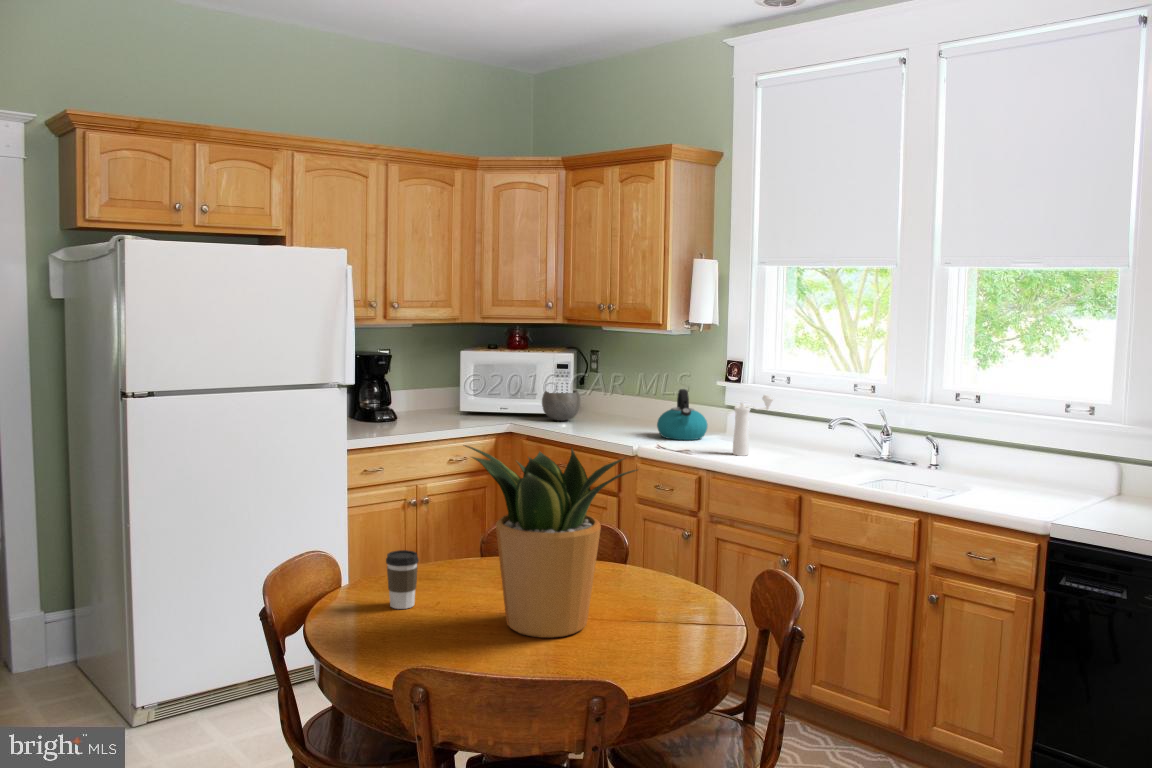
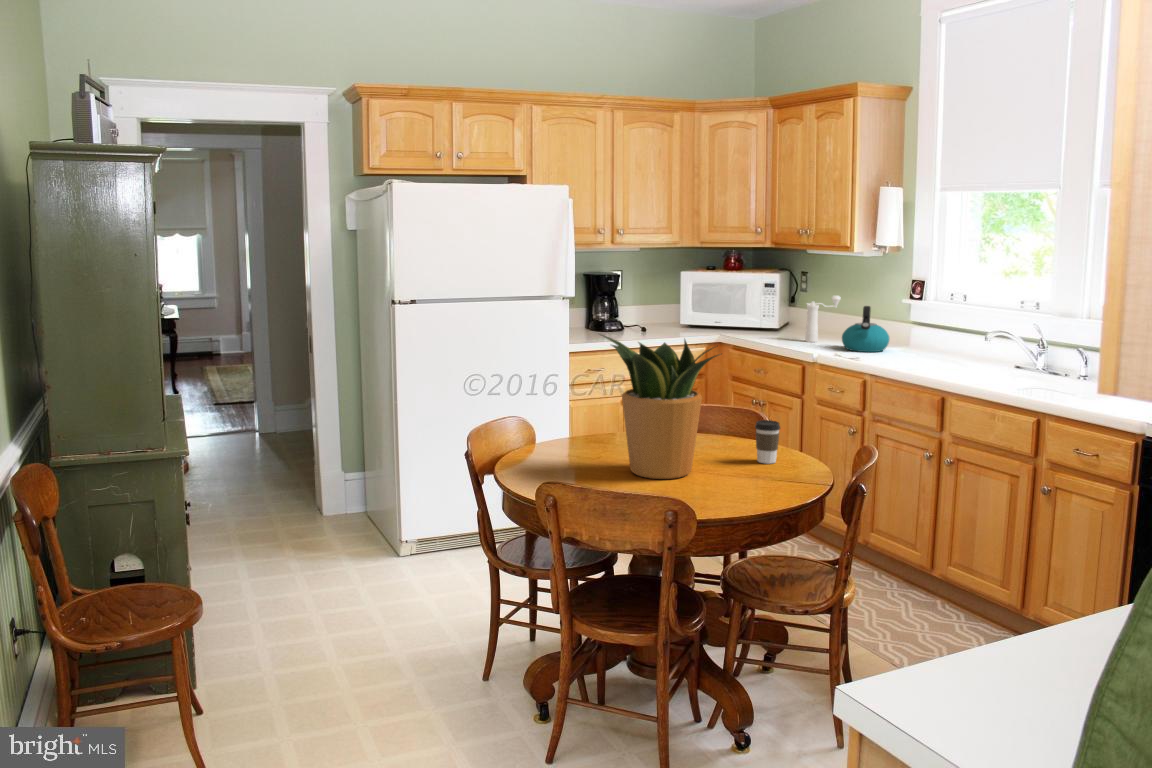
ceramic bowl: present [542,390,580,421] -> none [747,307,783,335]
pepper mill: present [733,395,774,456] -> present [805,296,841,342]
coffee cup: present [386,550,419,609] -> present [755,420,780,464]

